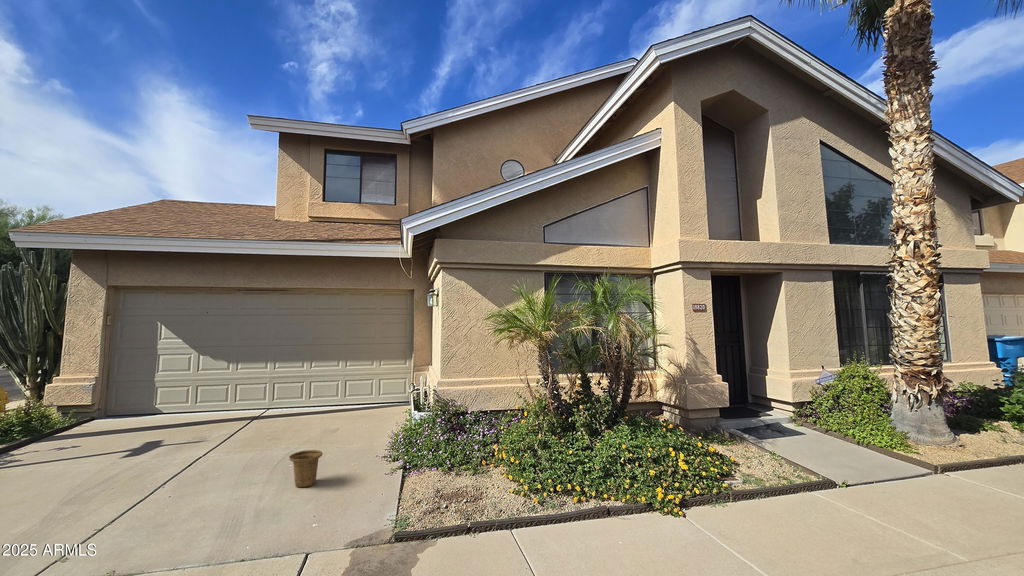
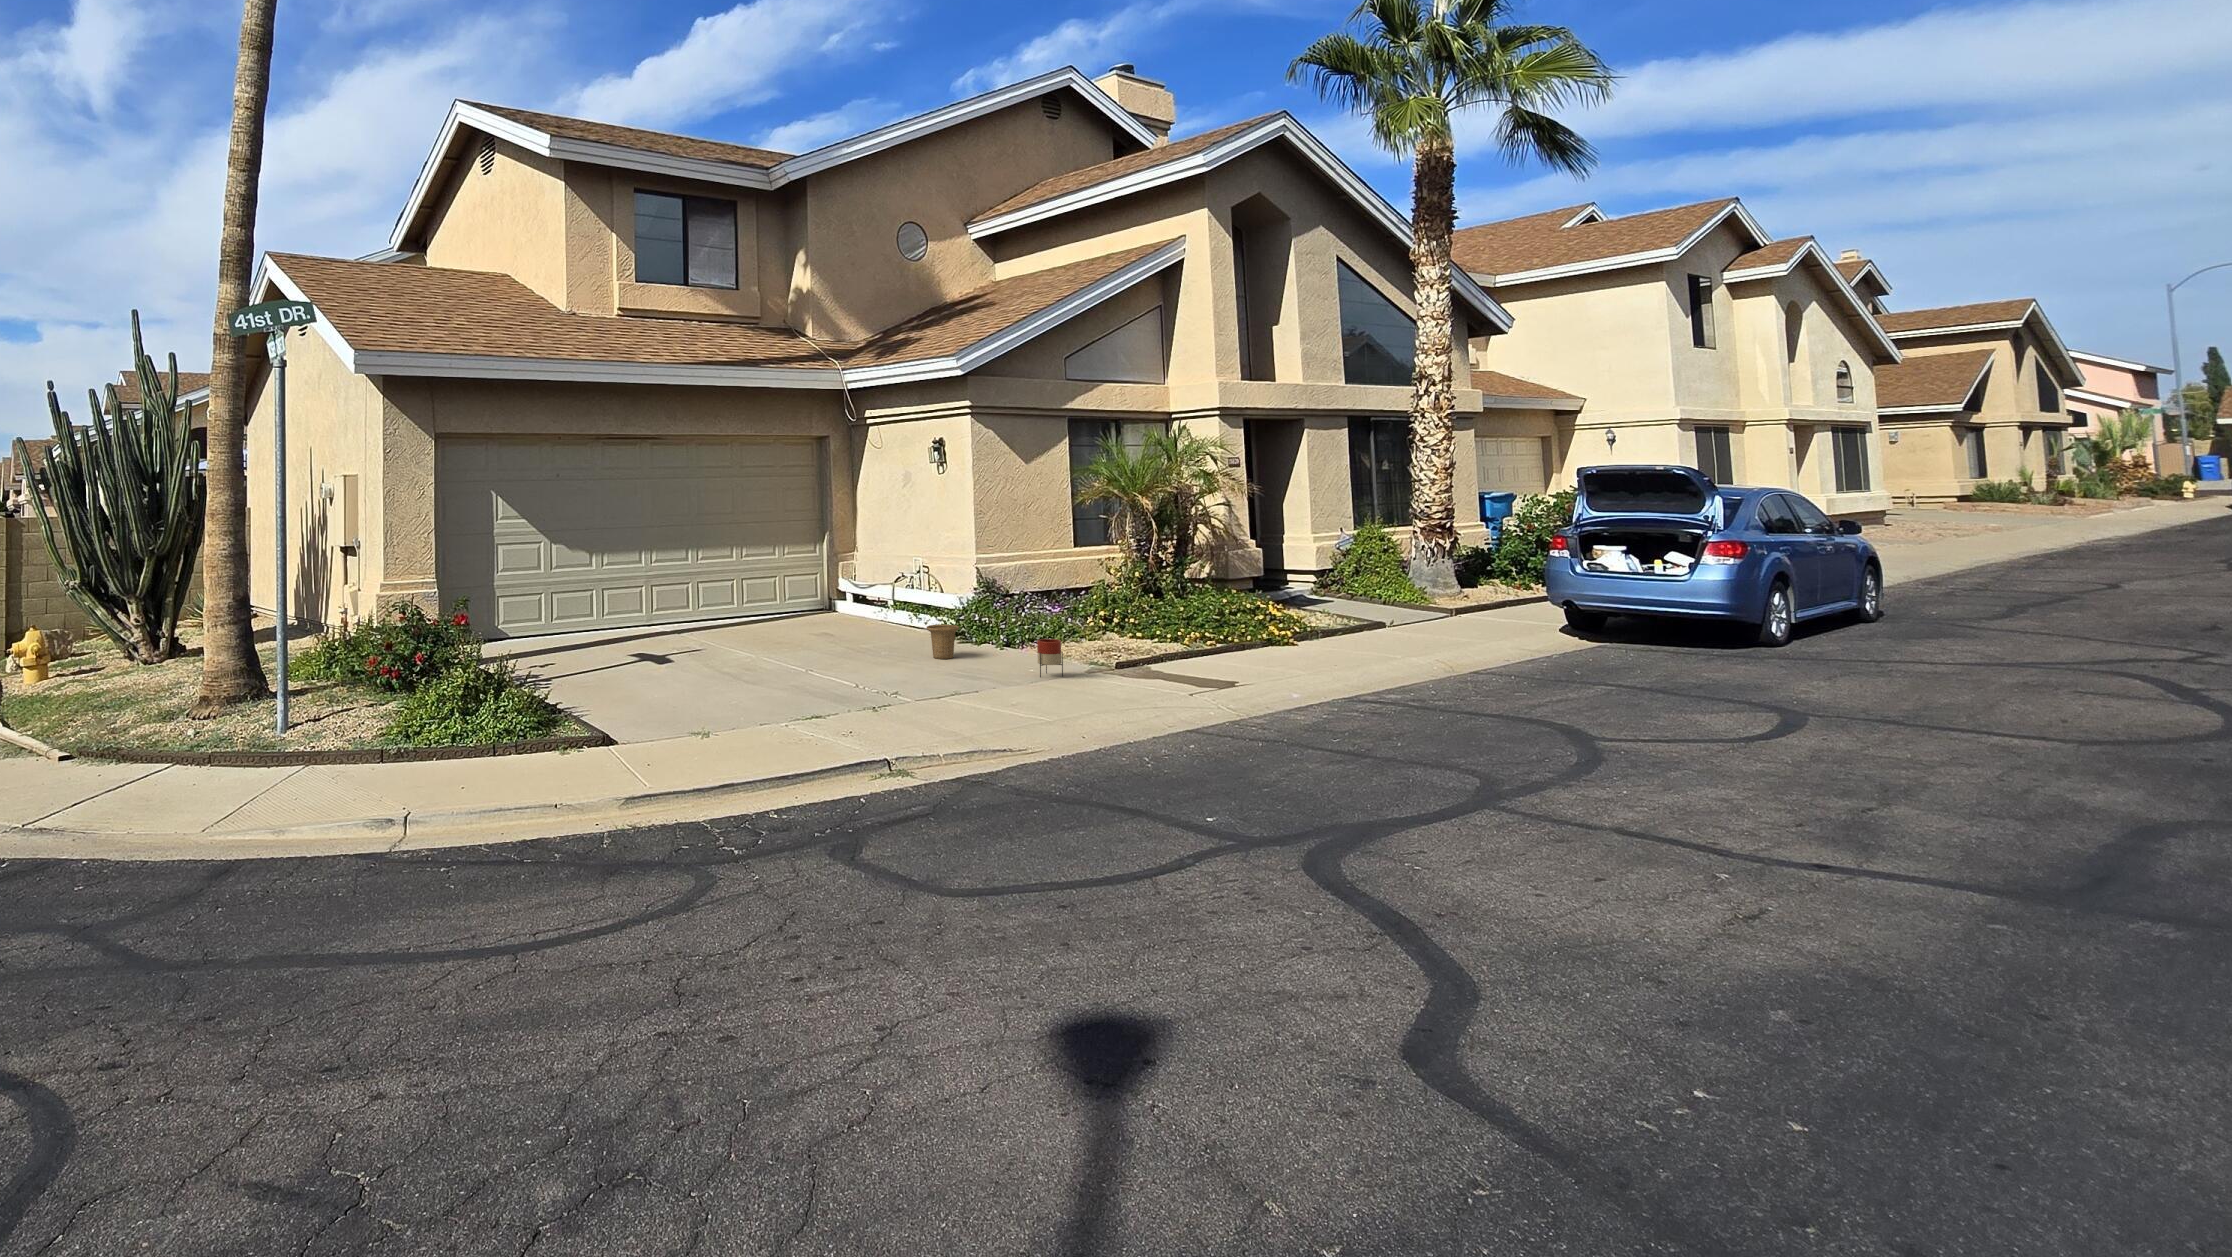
planter: none [284,497,317,551] -> present [1037,639,1063,677]

